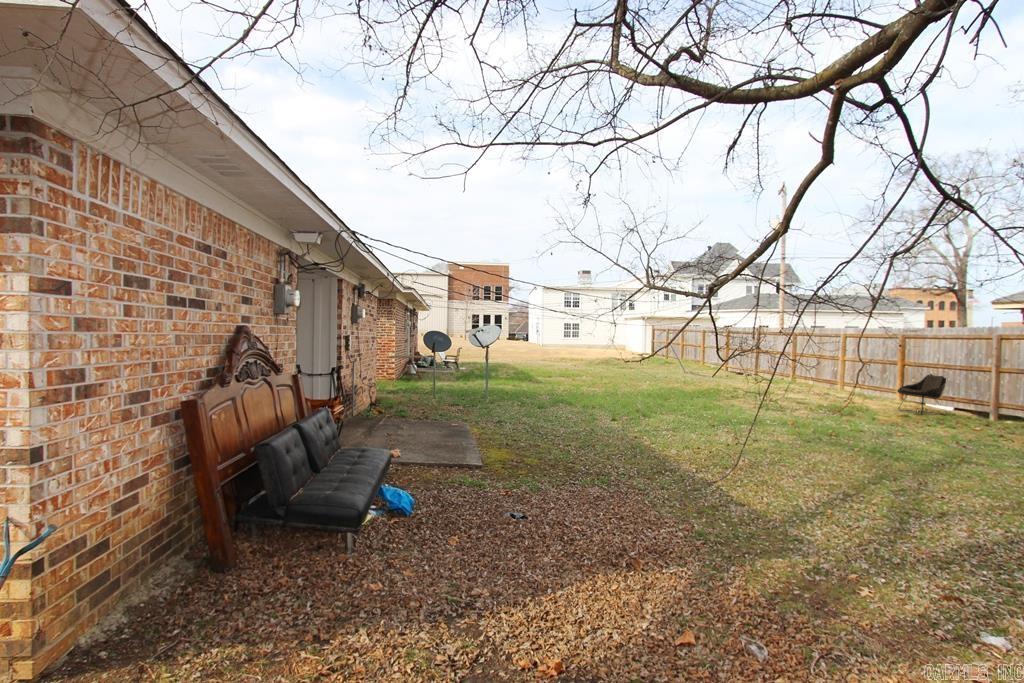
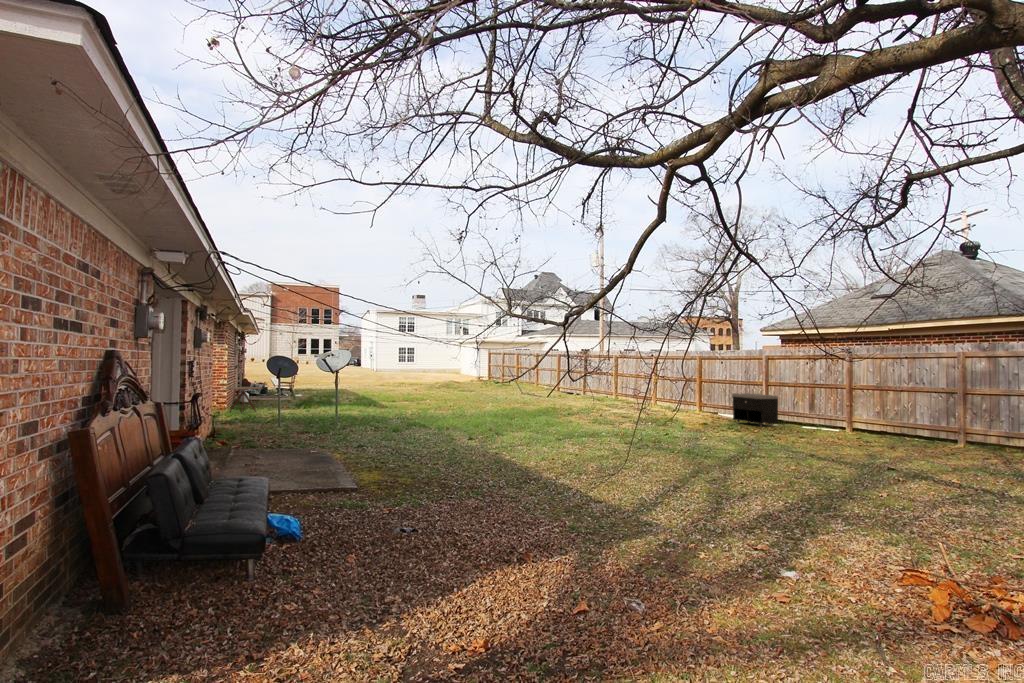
lounge chair: present [897,374,947,415] -> none [696,385,735,421]
storage bench: none [943,384,1006,425] -> present [732,393,778,426]

